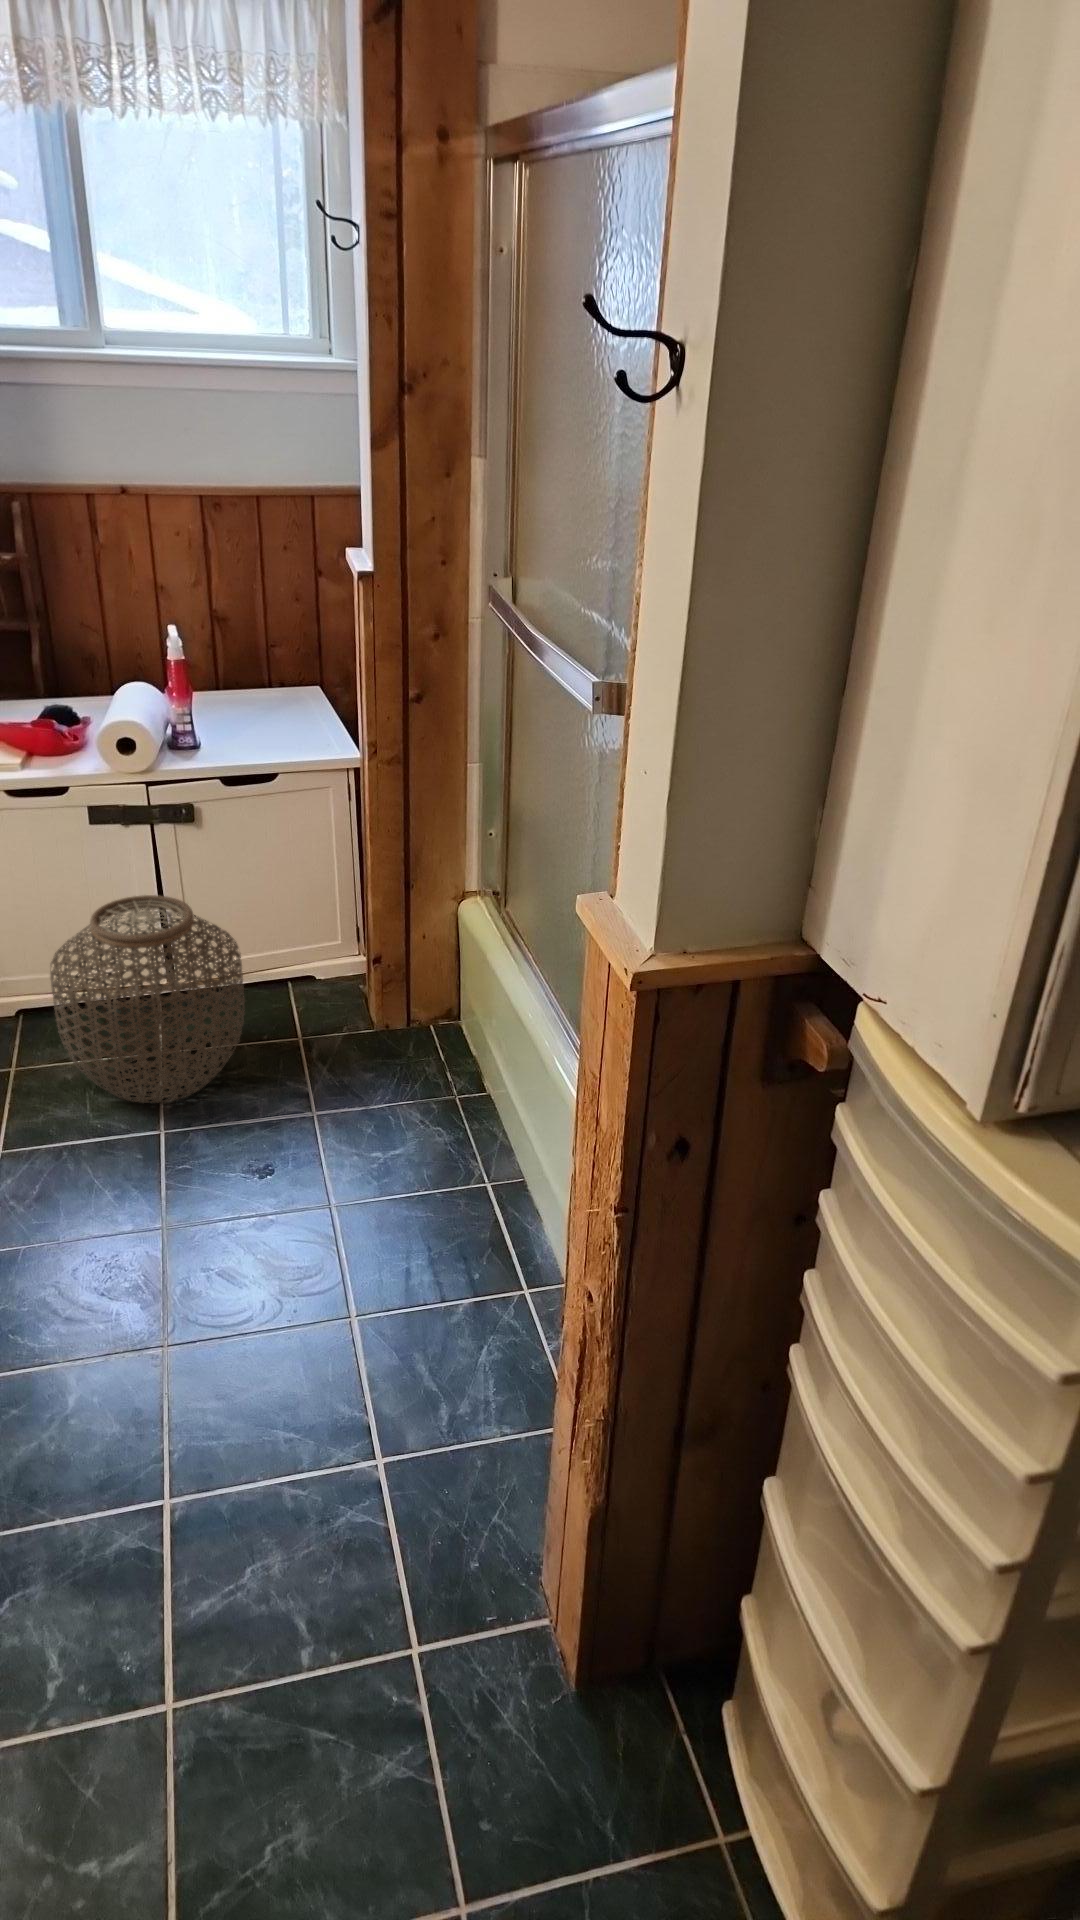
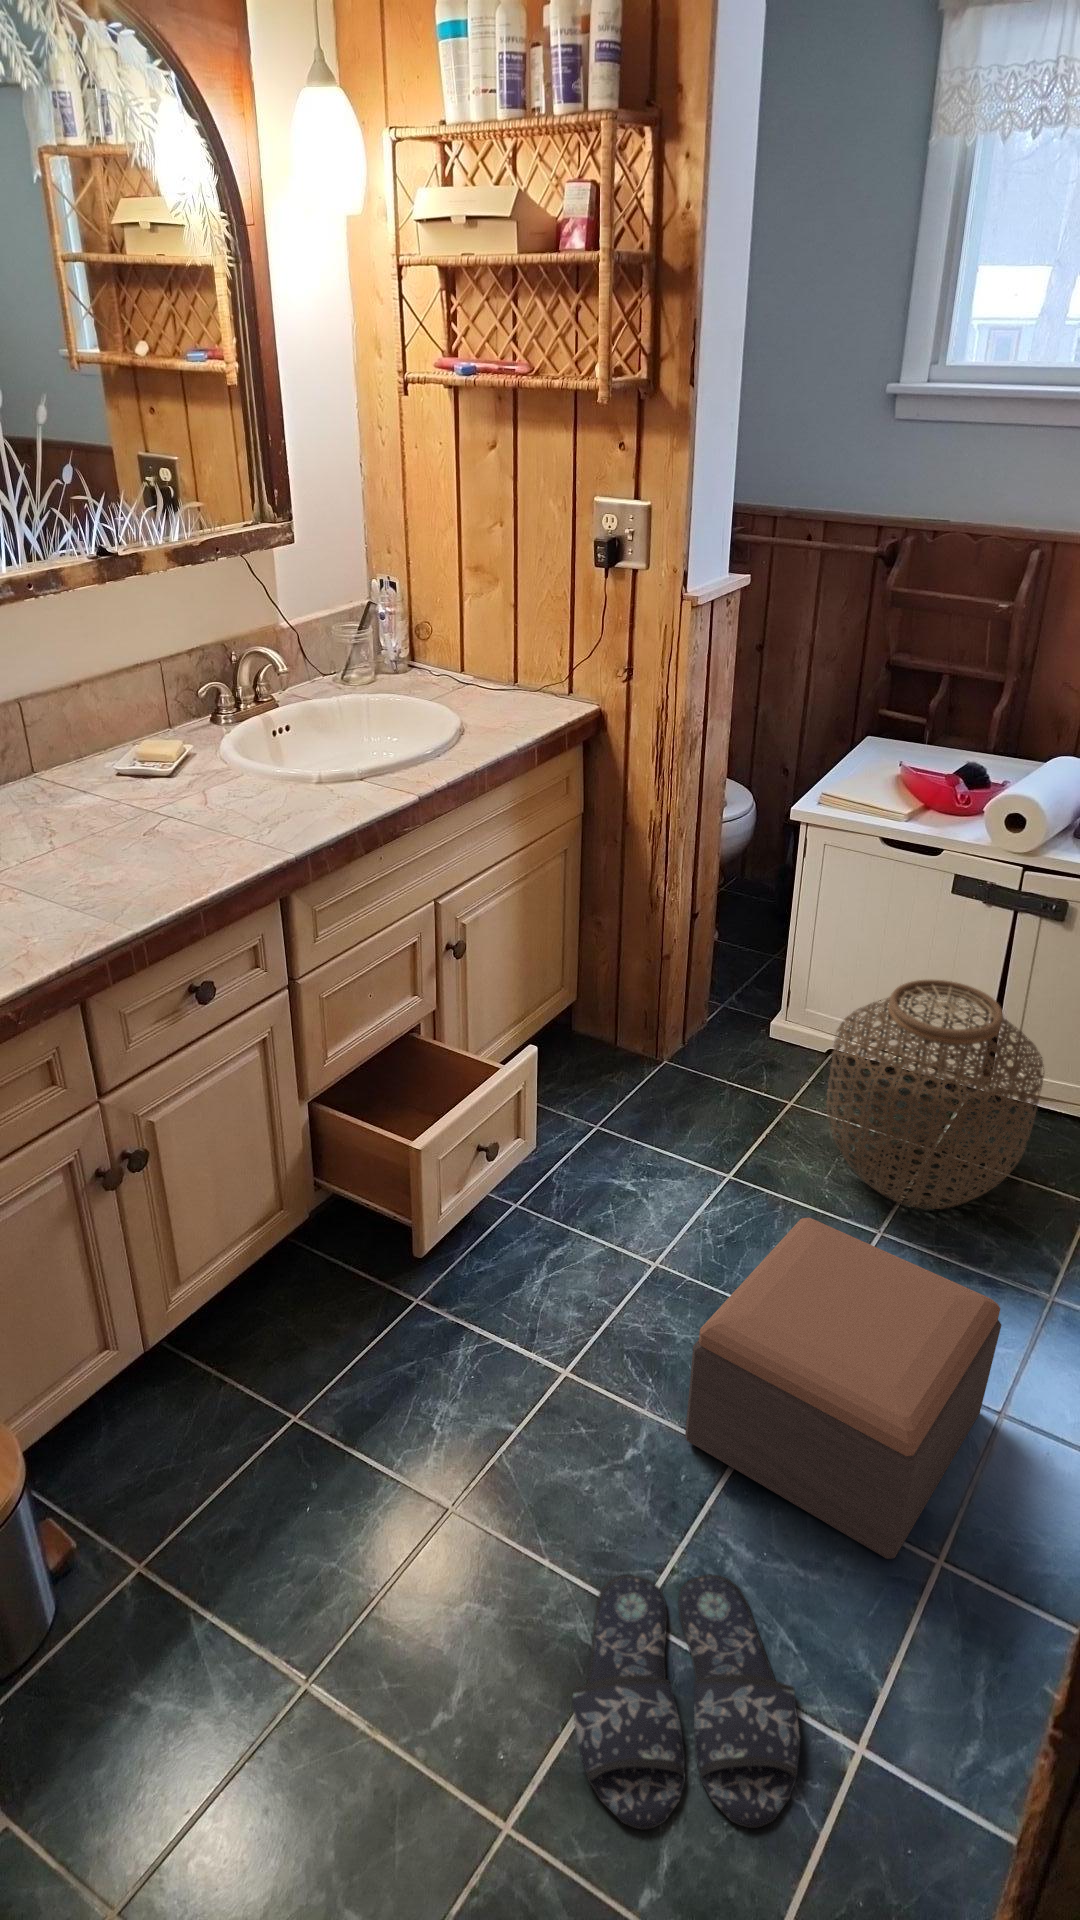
footstool: none [98,1115,324,1360] -> present [685,1218,1001,1559]
slippers: none [123,1428,356,1629] -> present [572,1574,800,1830]

